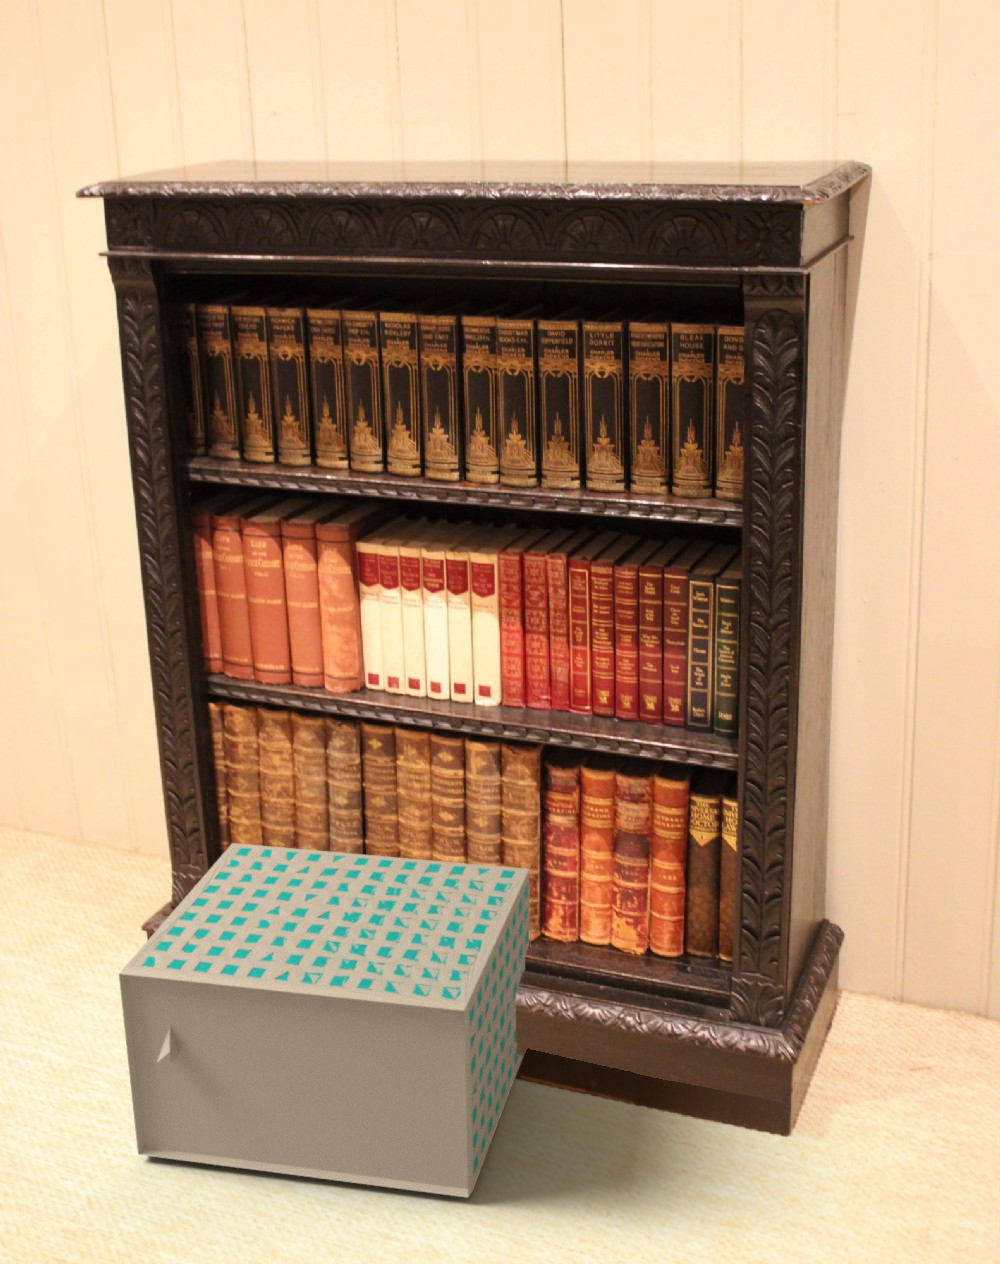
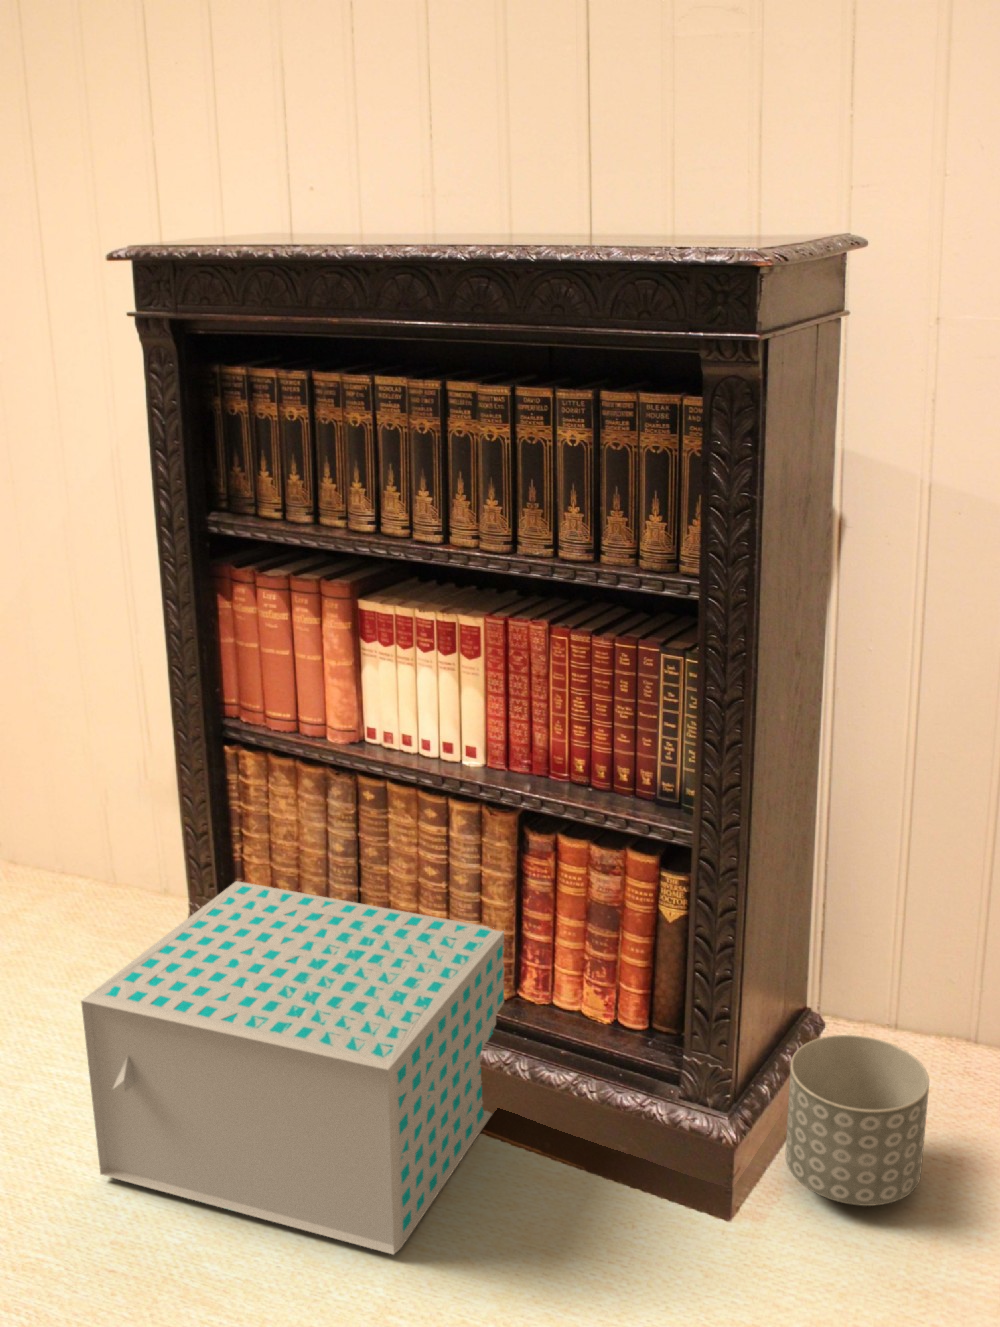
planter: none [824,943,963,1103] -> present [785,1035,929,1206]

